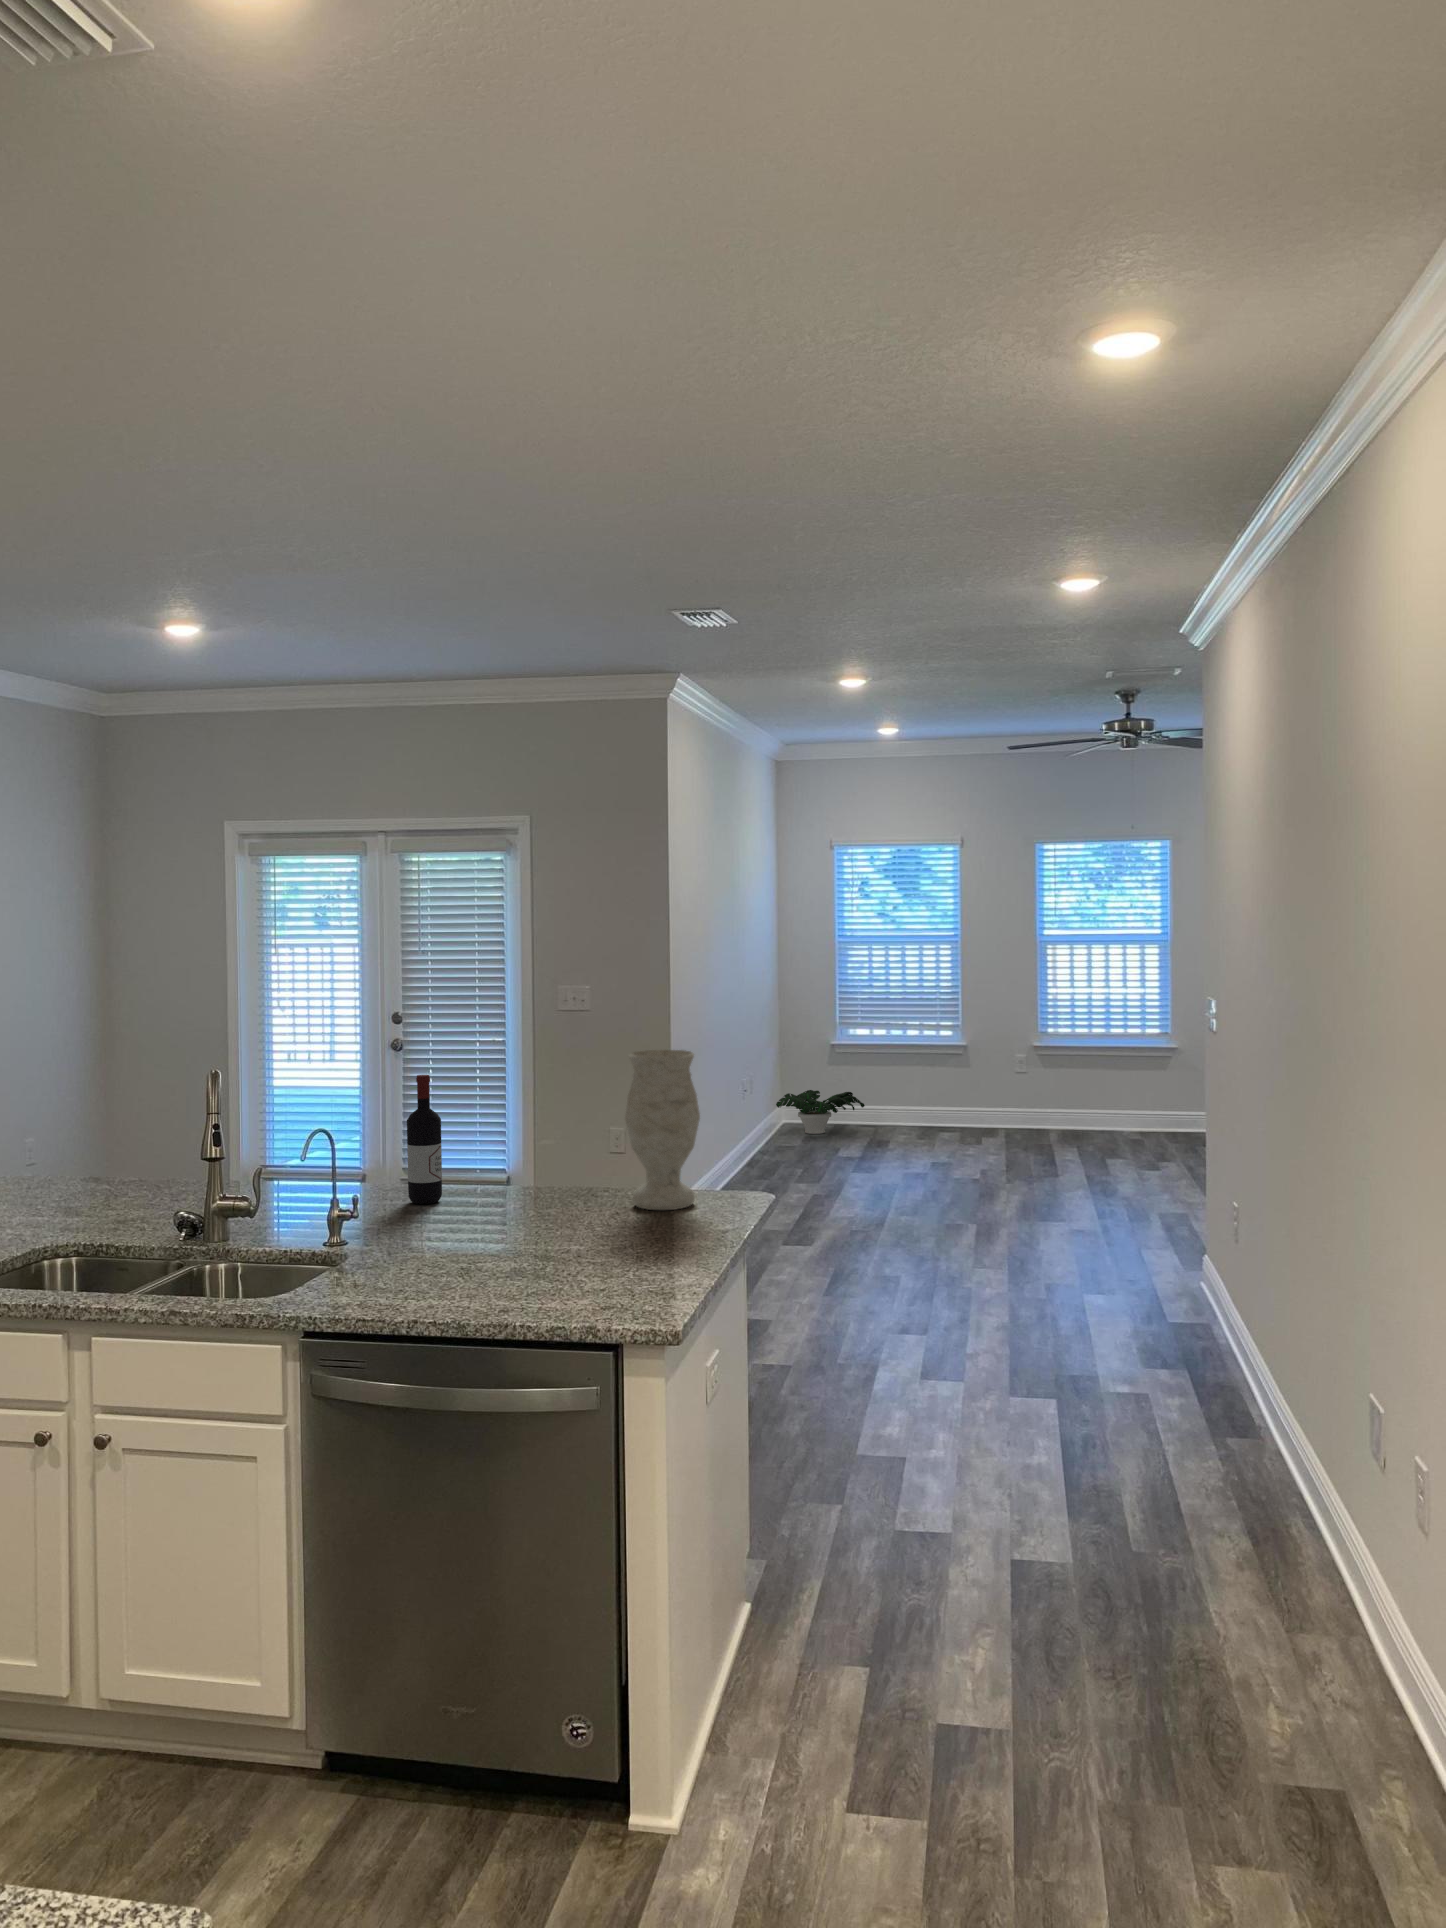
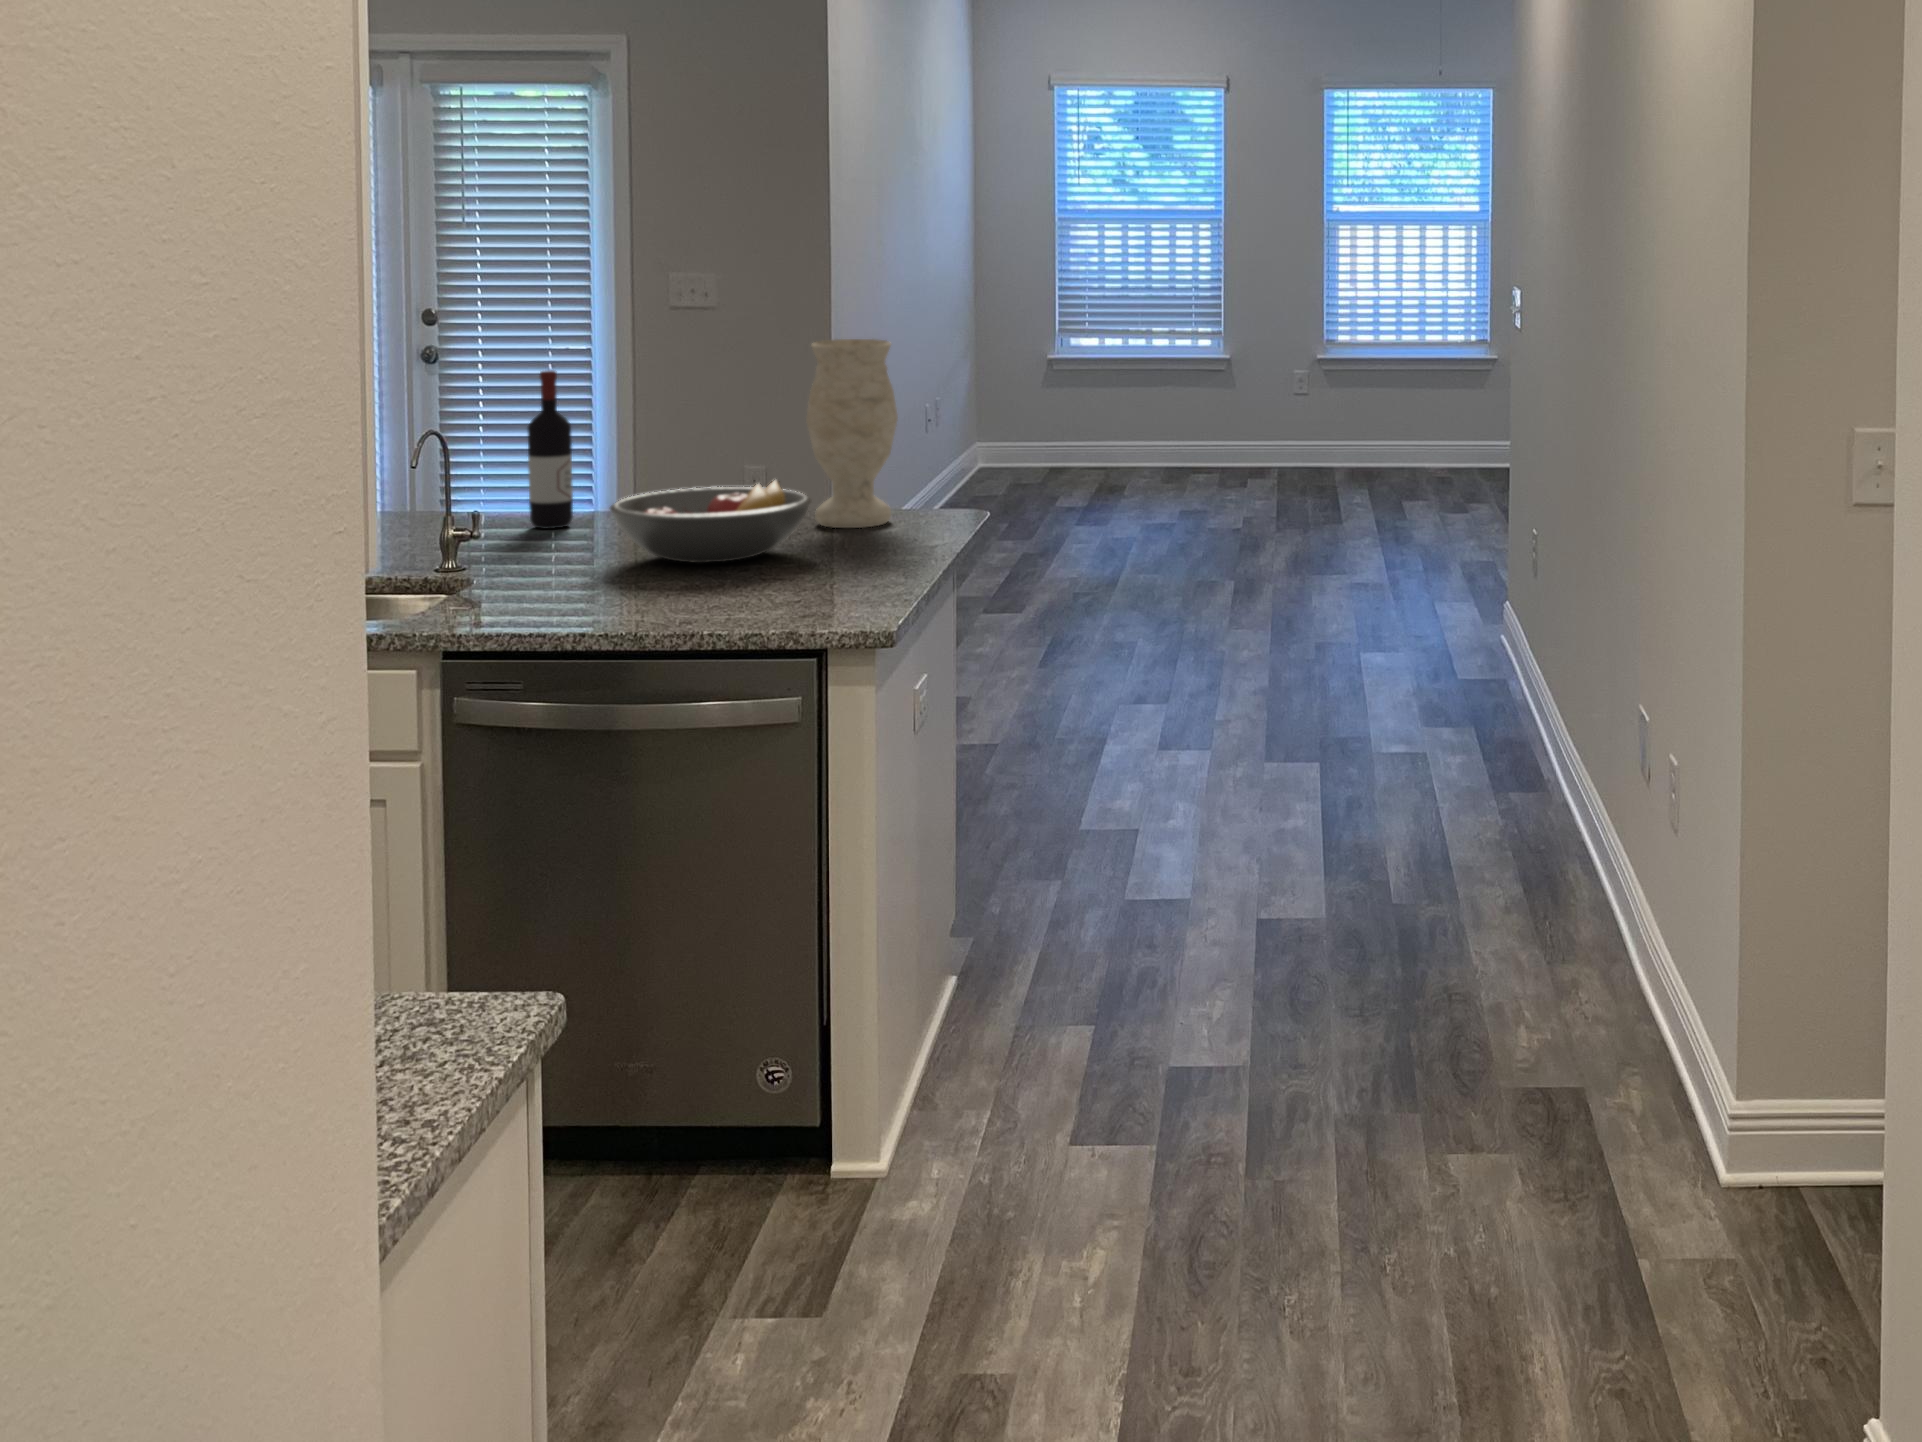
potted plant: present [776,1090,865,1134] -> none [970,424,1093,484]
fruit bowl: none [458,1172,625,1245] -> present [610,480,811,563]

